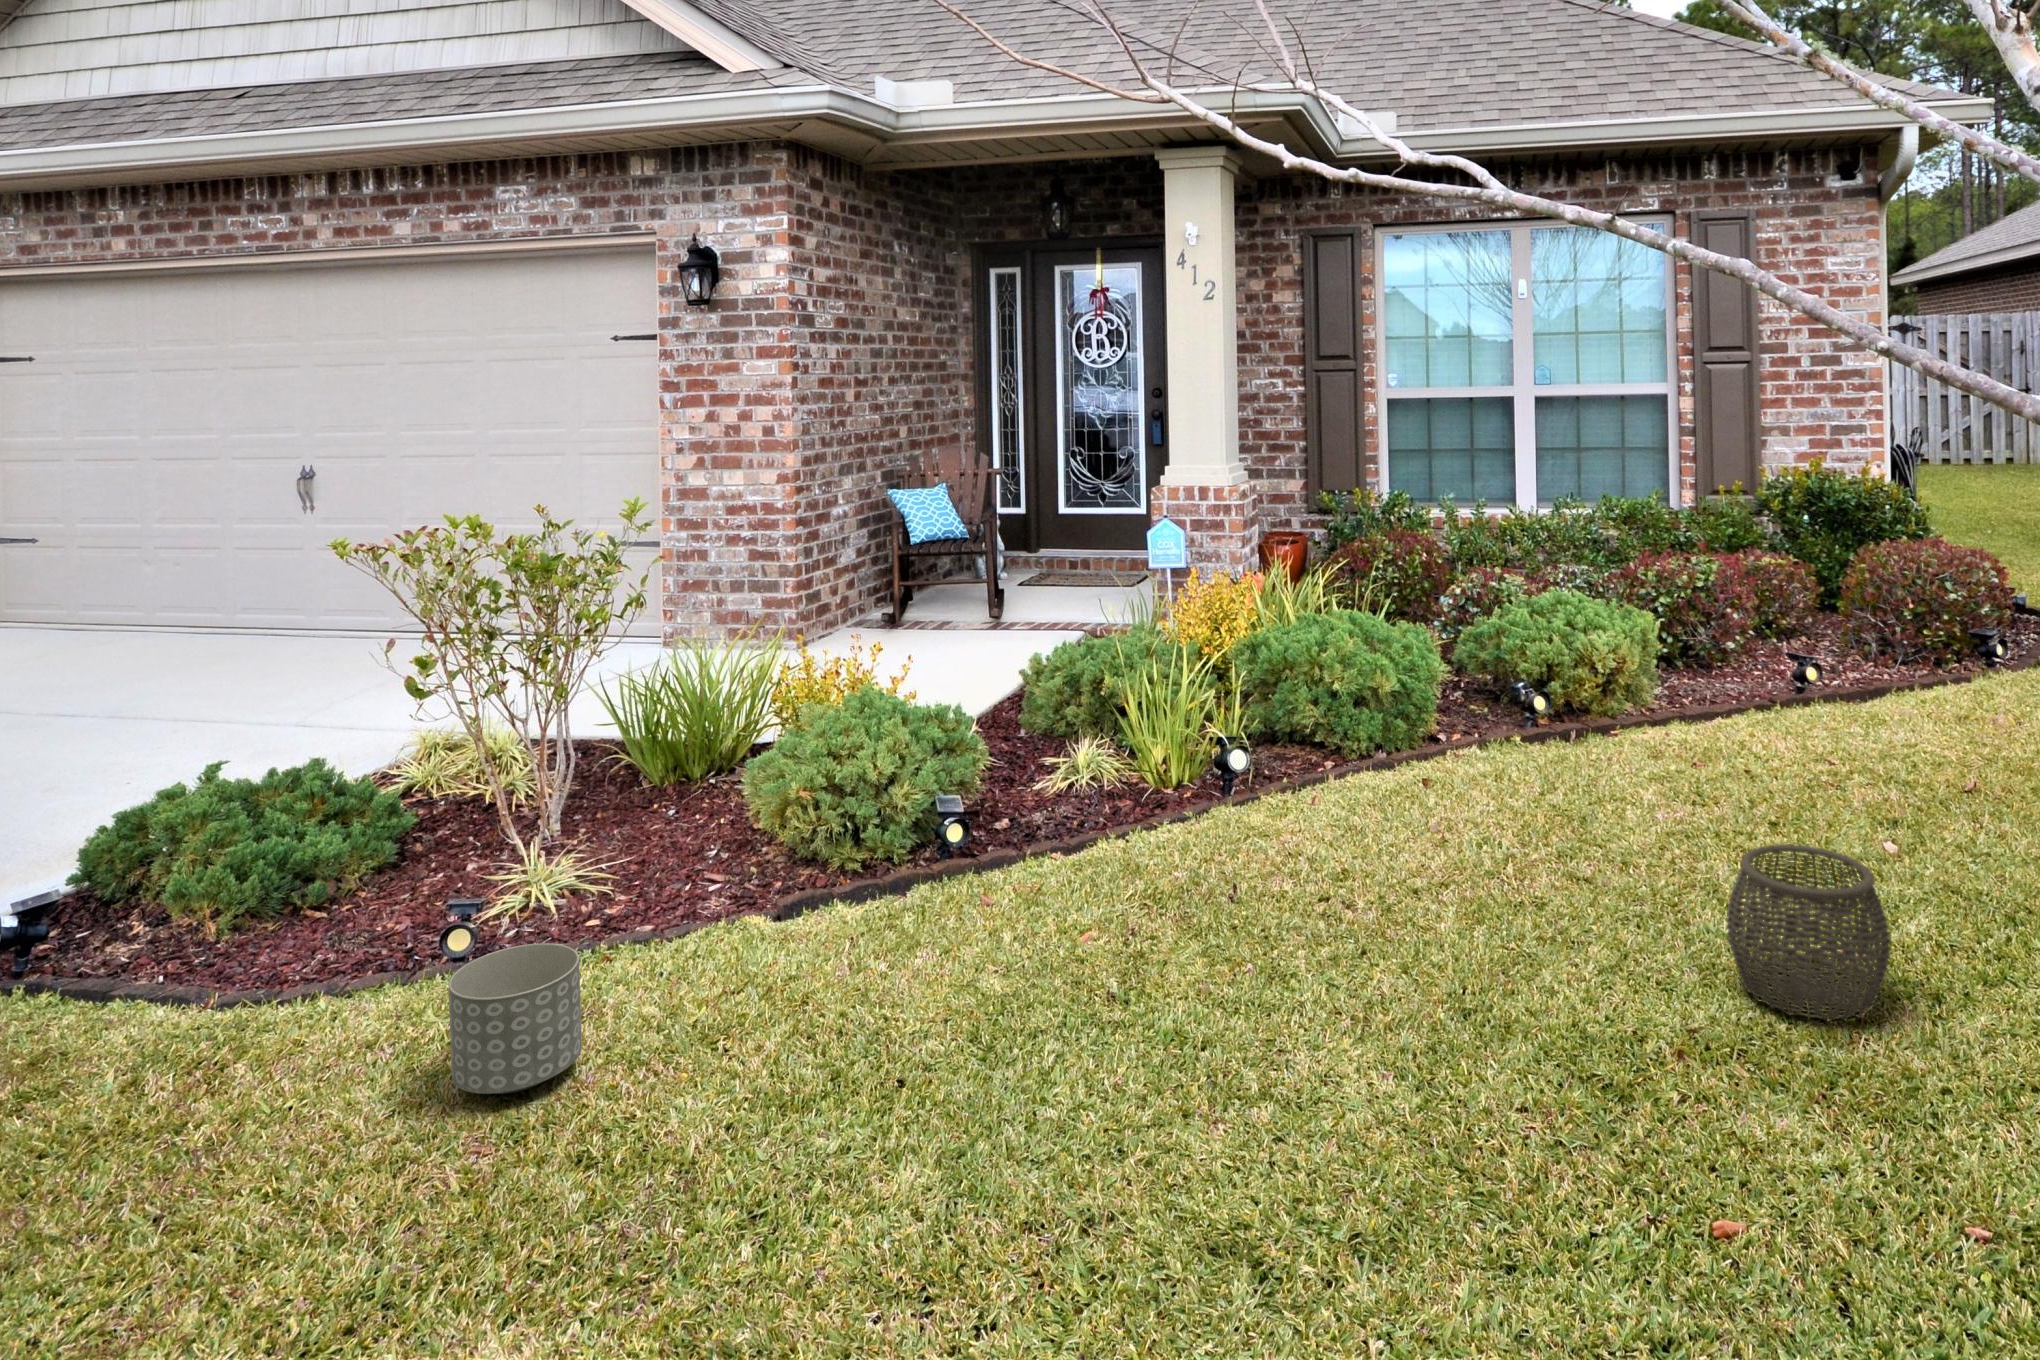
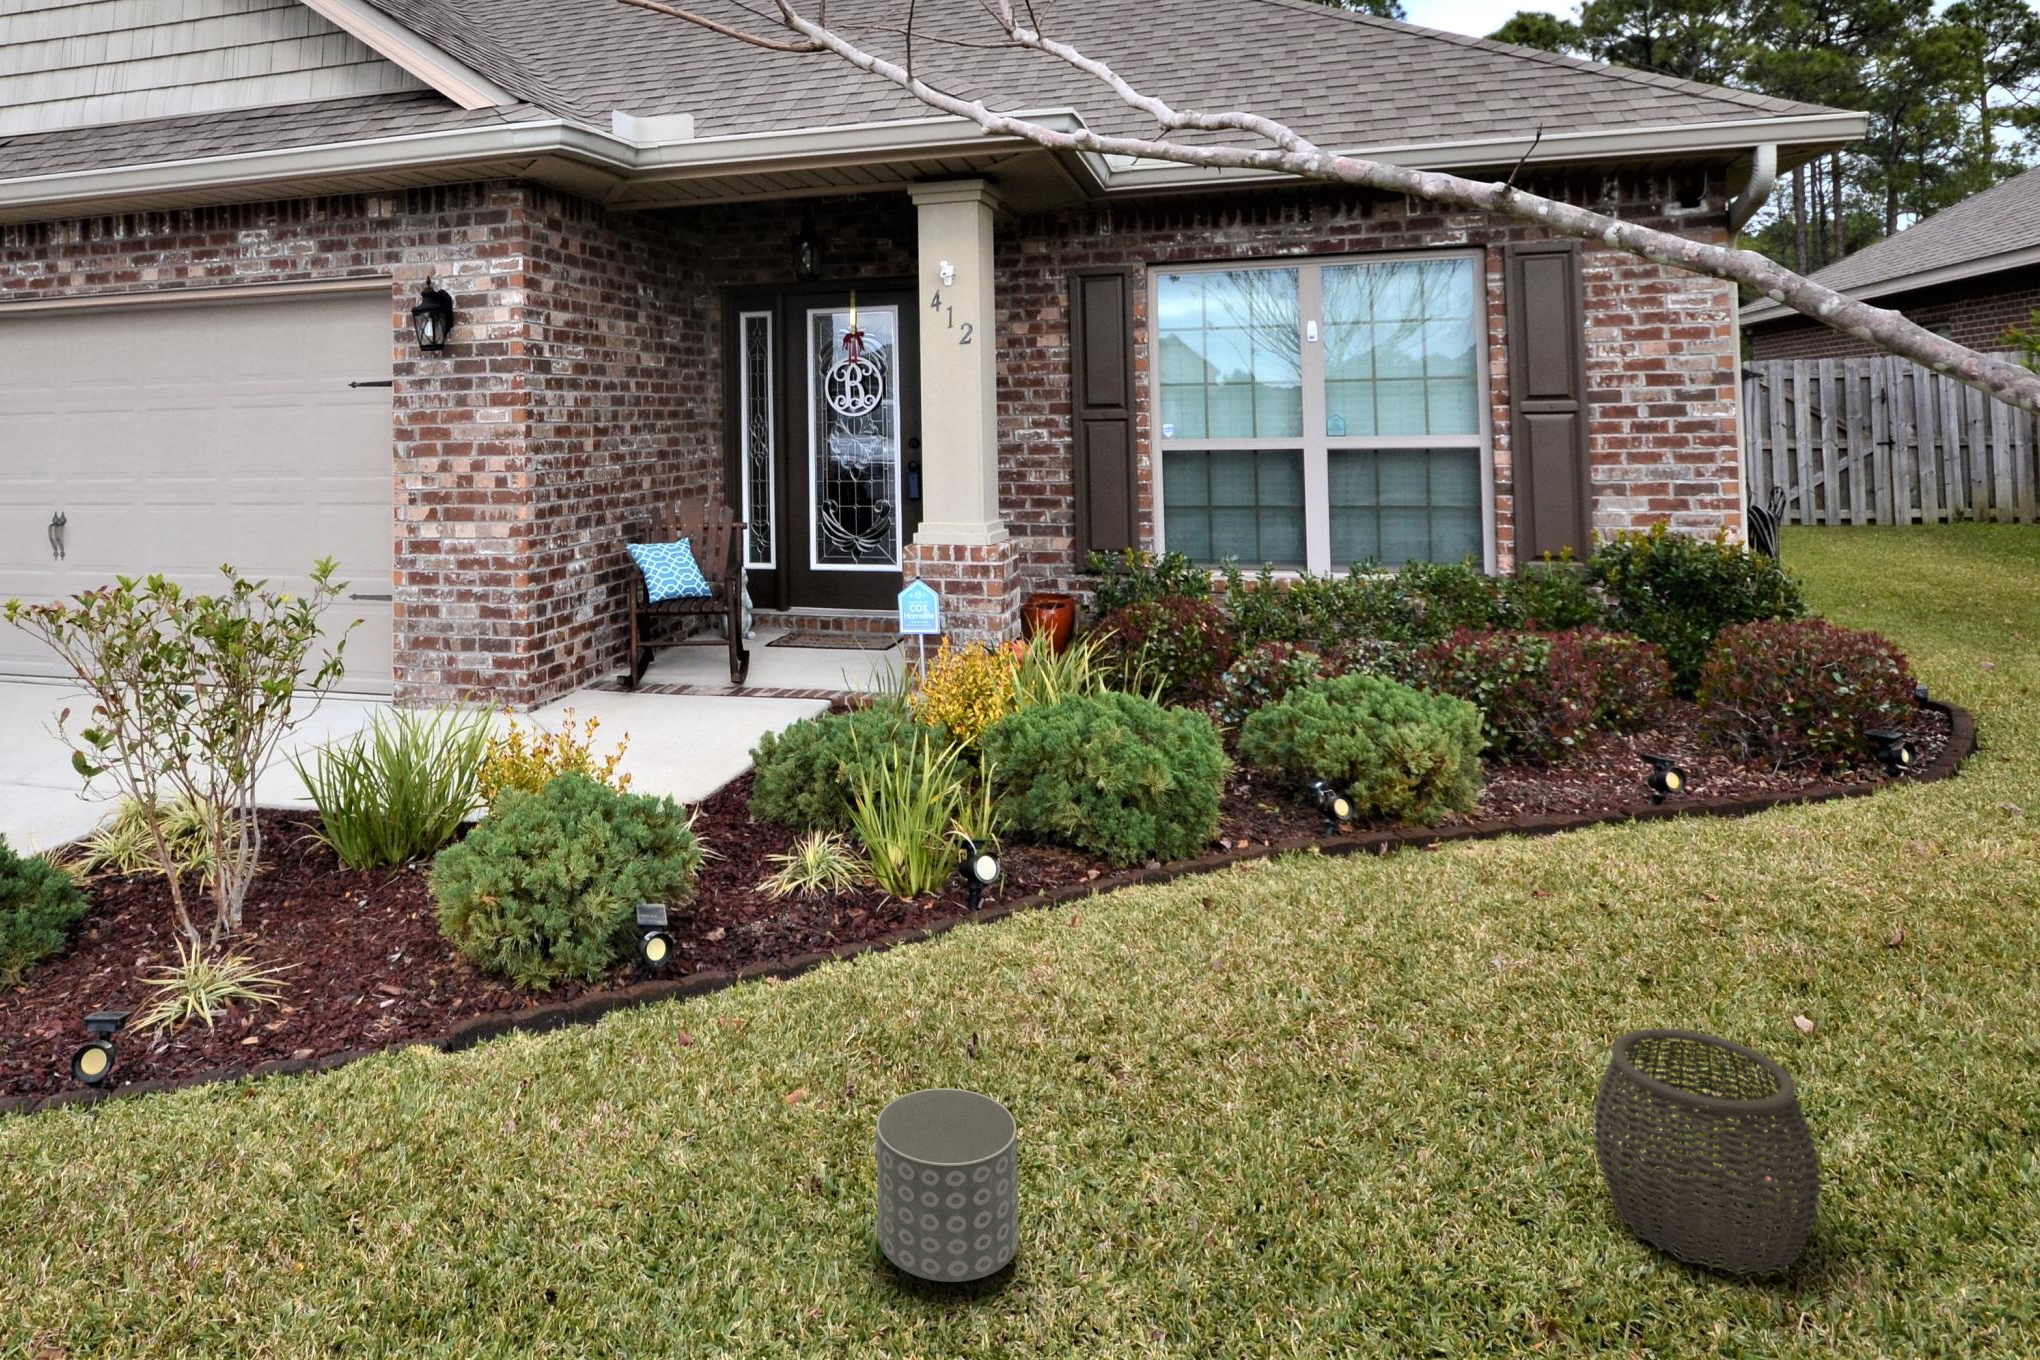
planter: present [449,943,582,1094] -> present [876,1088,1019,1282]

